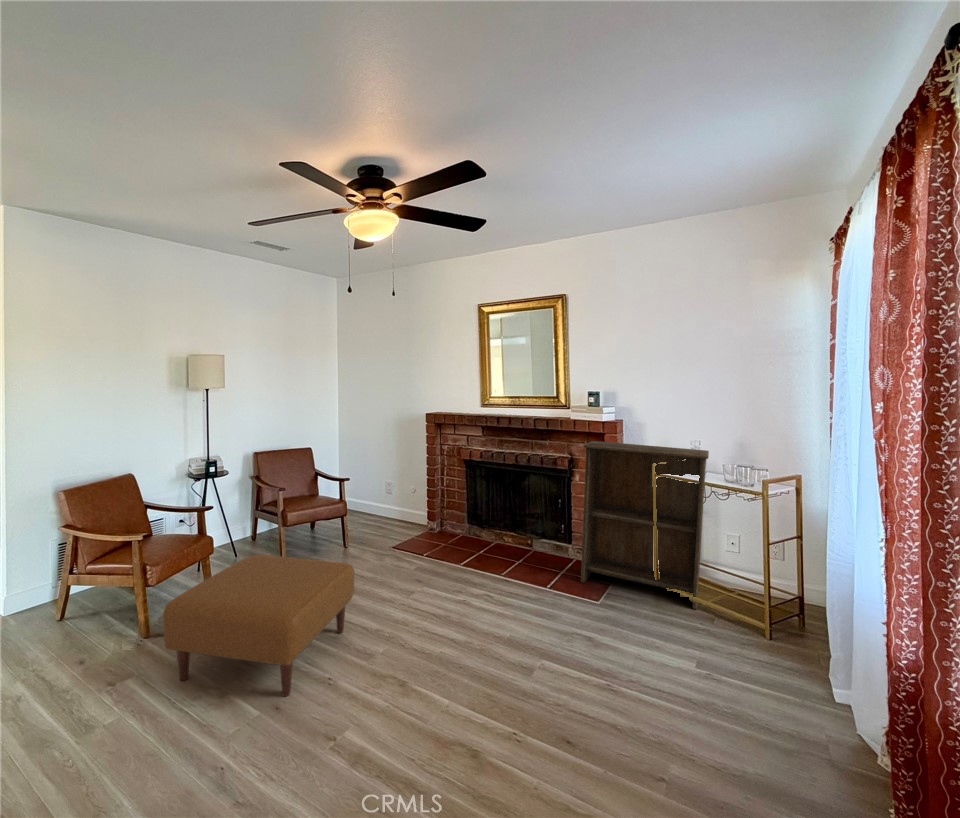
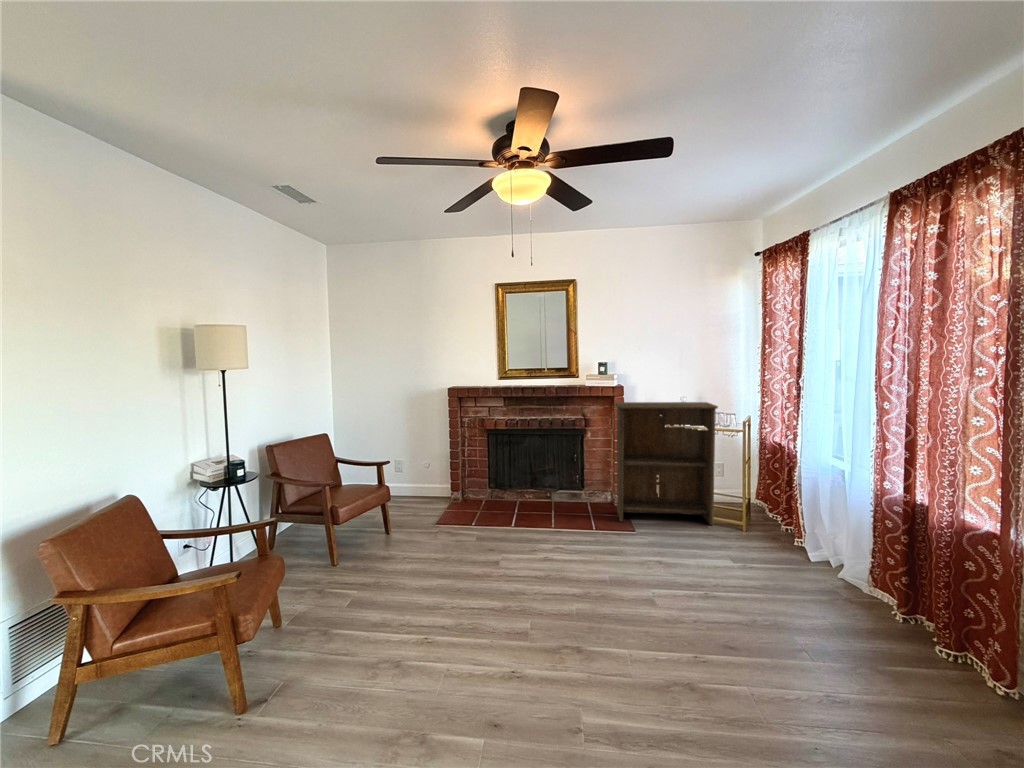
ottoman: present [163,555,354,697] -> none [327,544,487,708]

